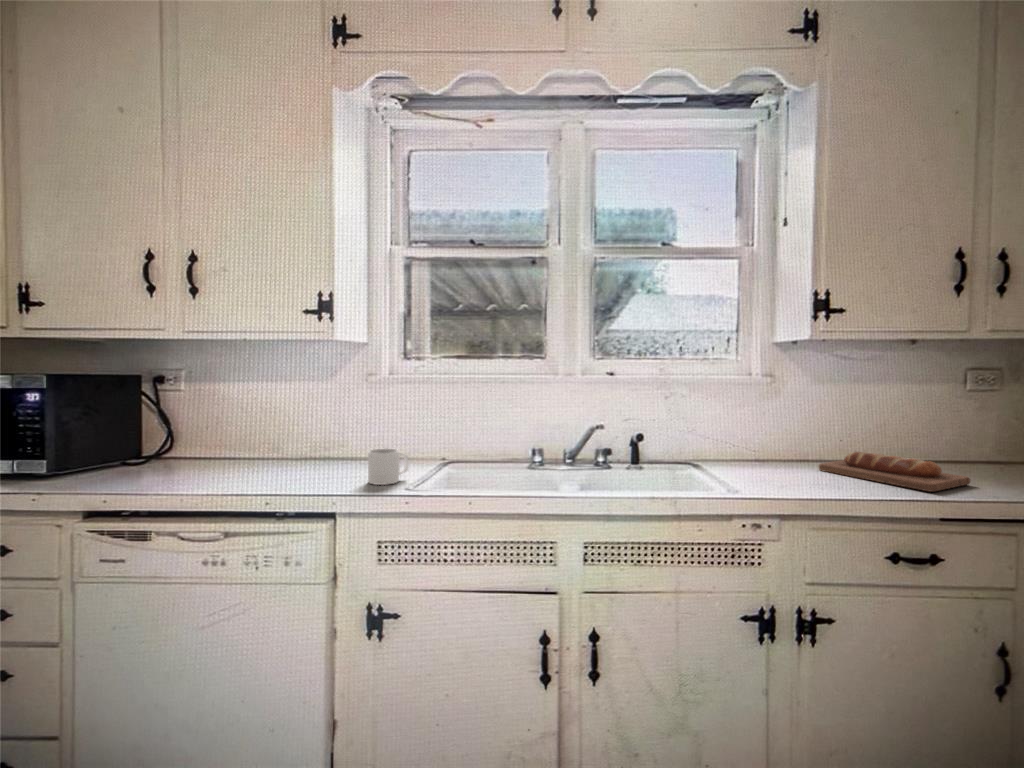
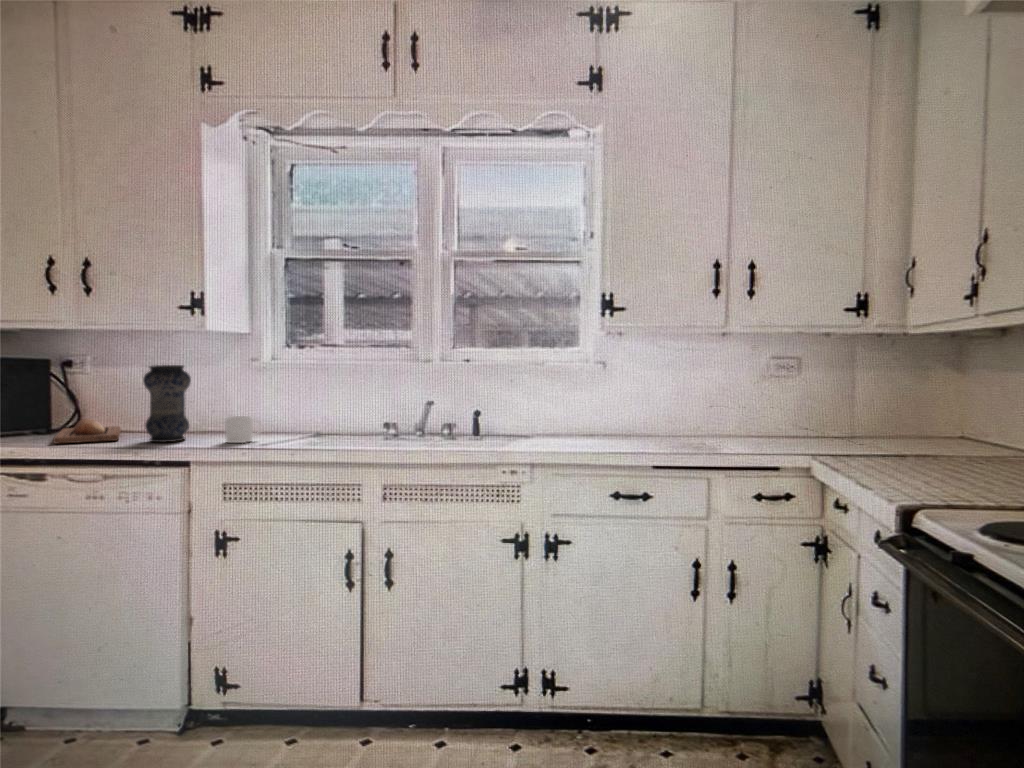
vase: none [265,385,321,484] -> present [143,365,191,442]
bread loaf: present [818,452,970,492] -> present [53,419,121,444]

